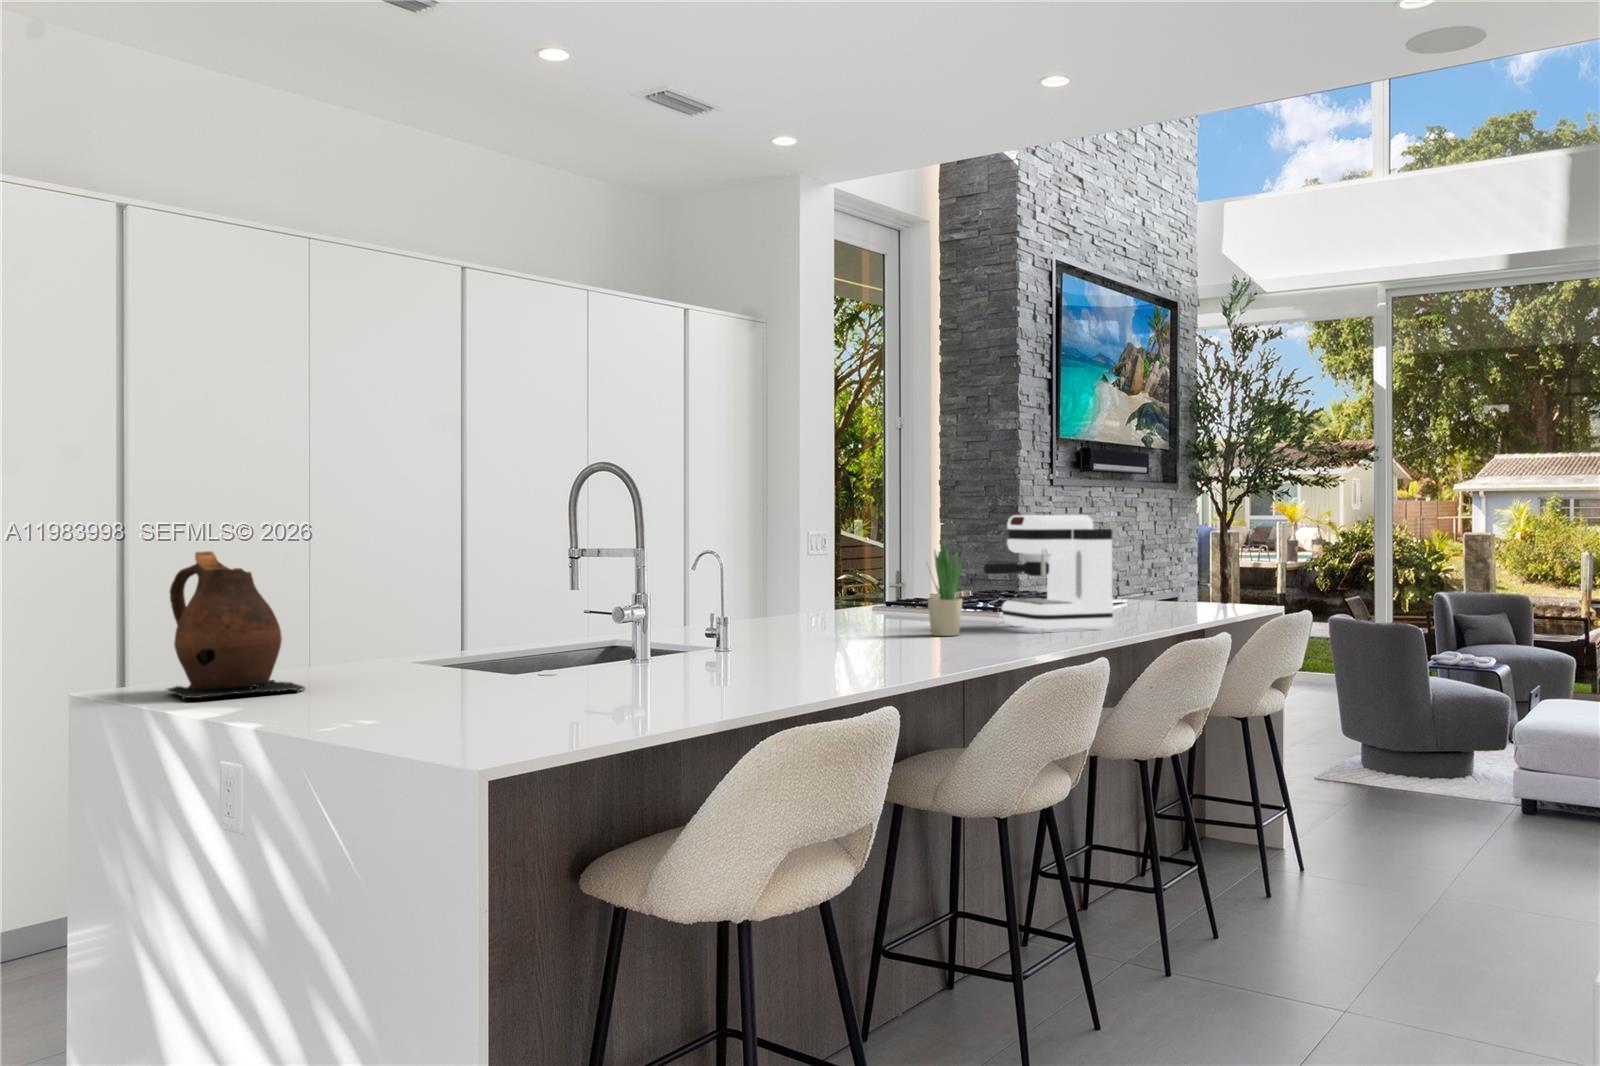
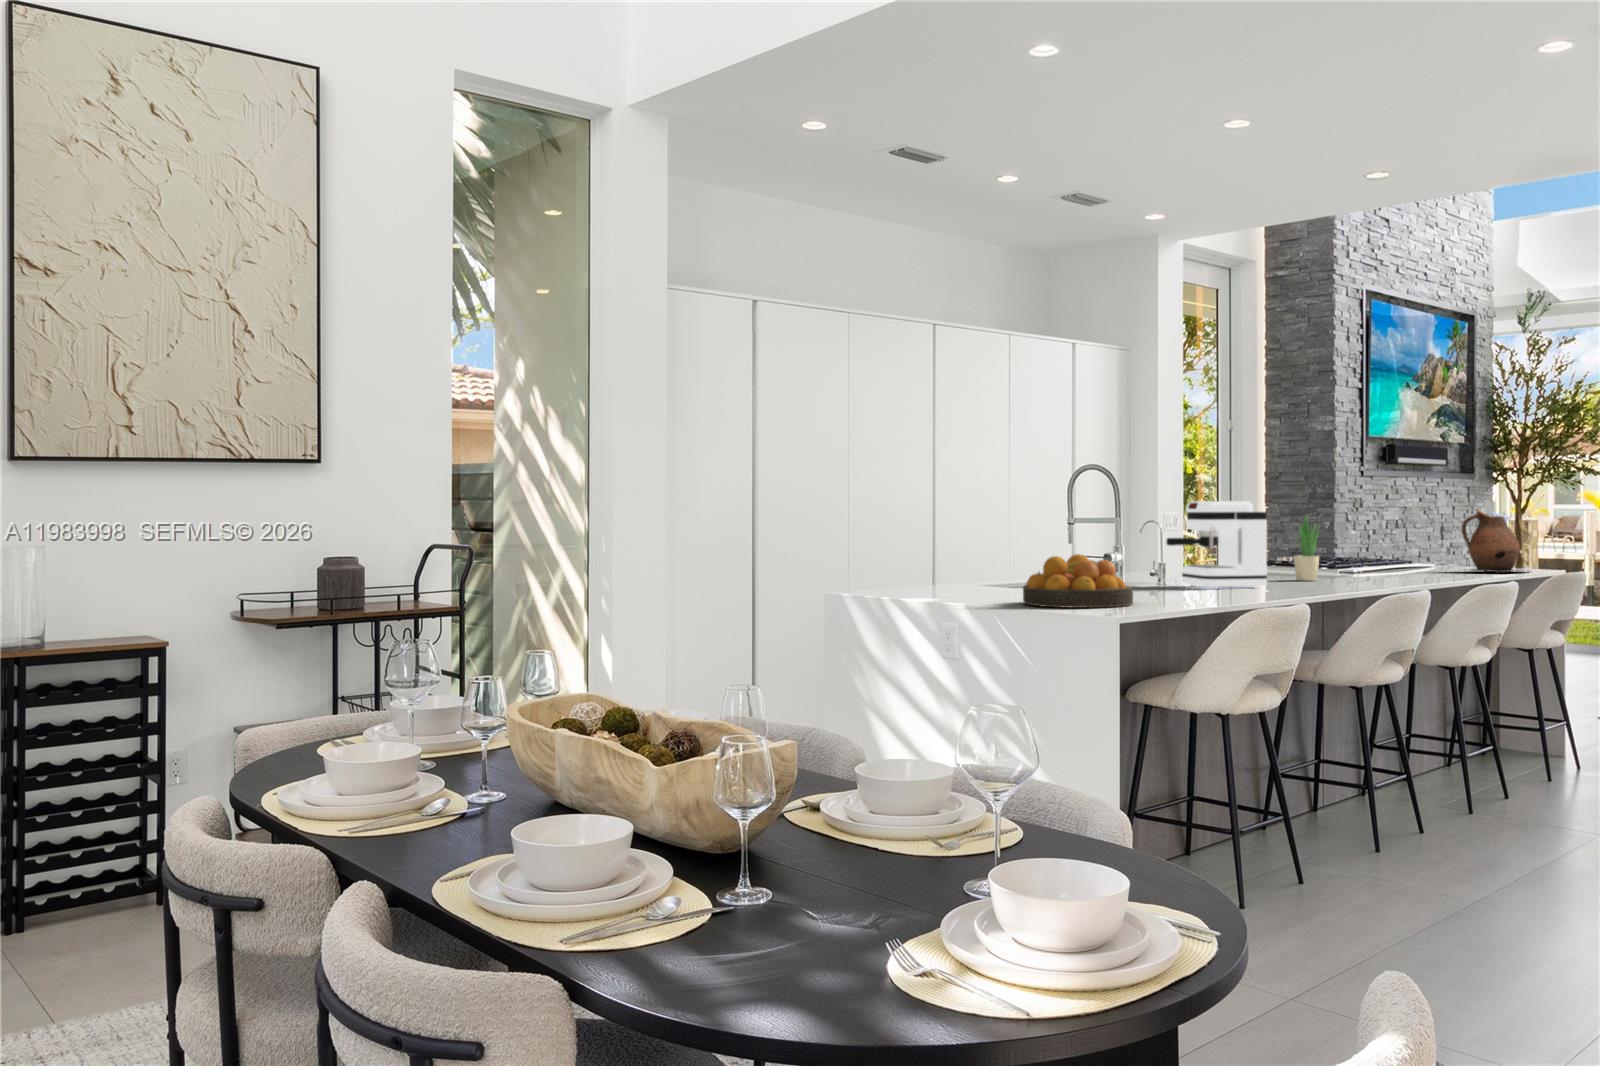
coffee maker: present [984,515,1113,632] -> present [1166,501,1267,589]
ceramic pitcher: present [168,551,304,699] -> present [1462,509,1531,572]
fruit bowl: none [389,617,595,726] -> present [1023,554,1133,608]

